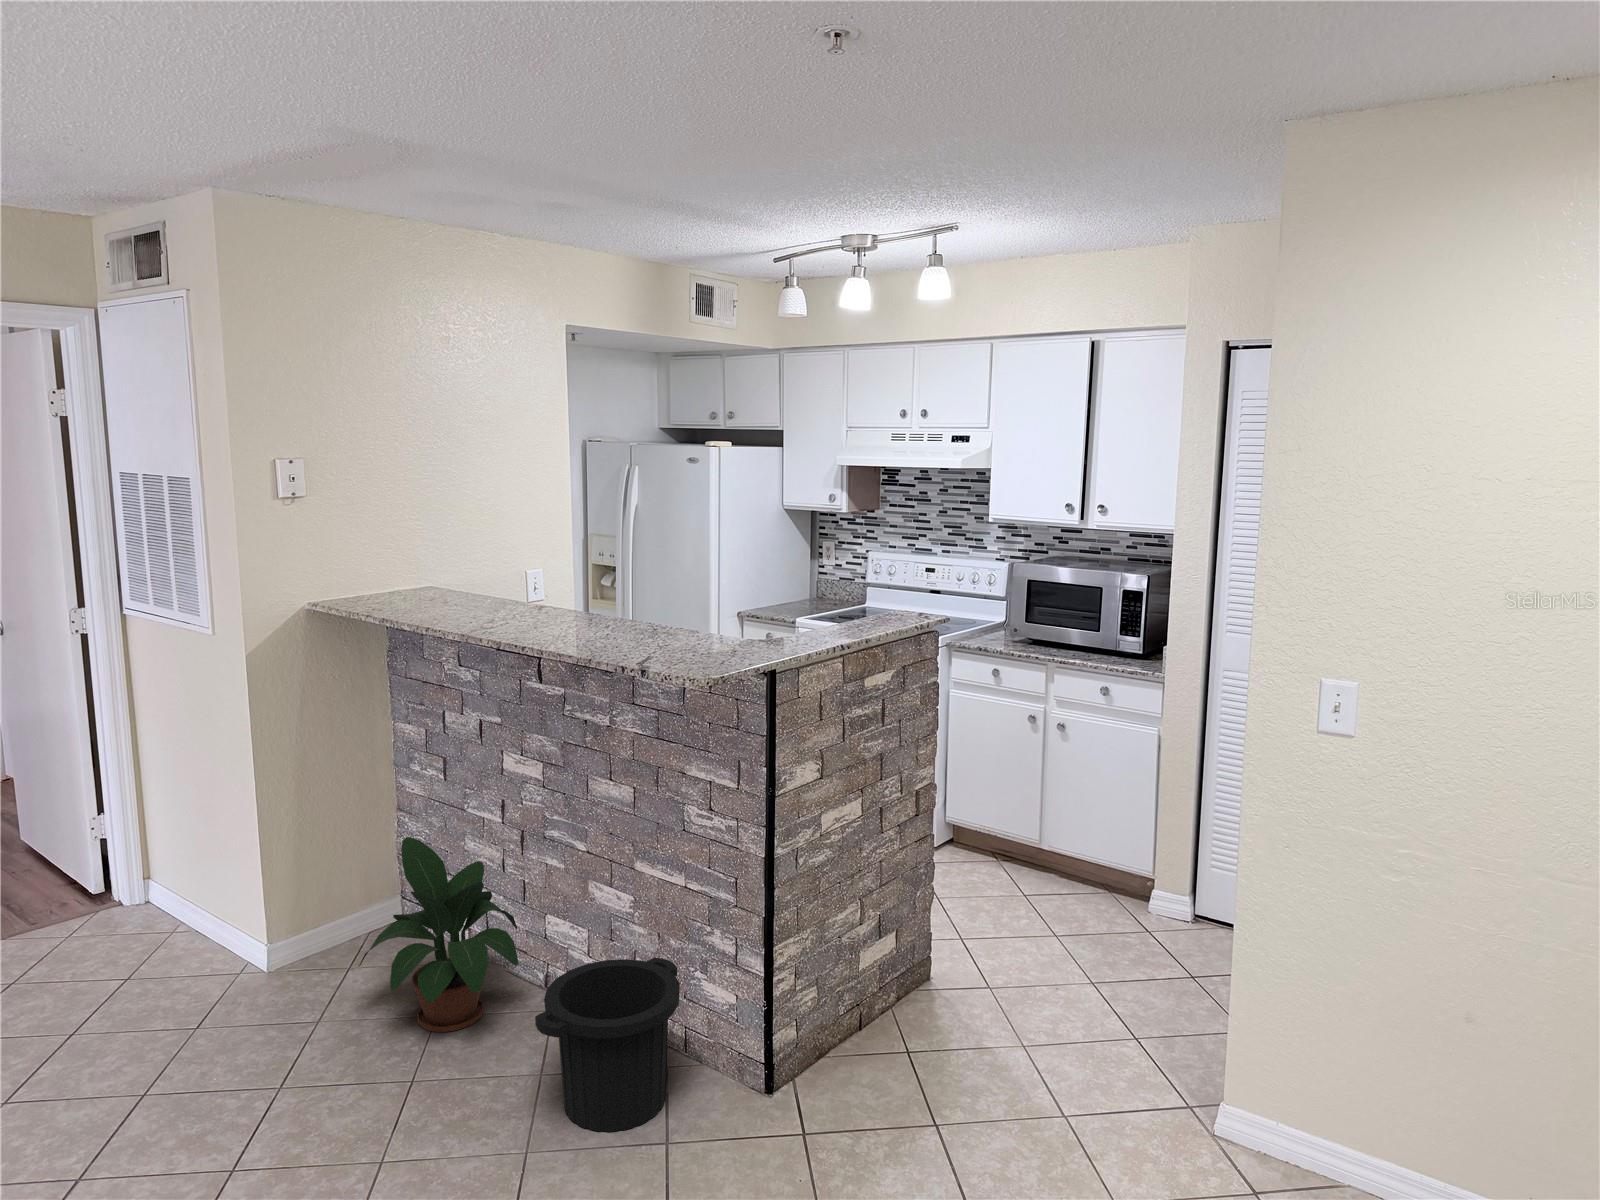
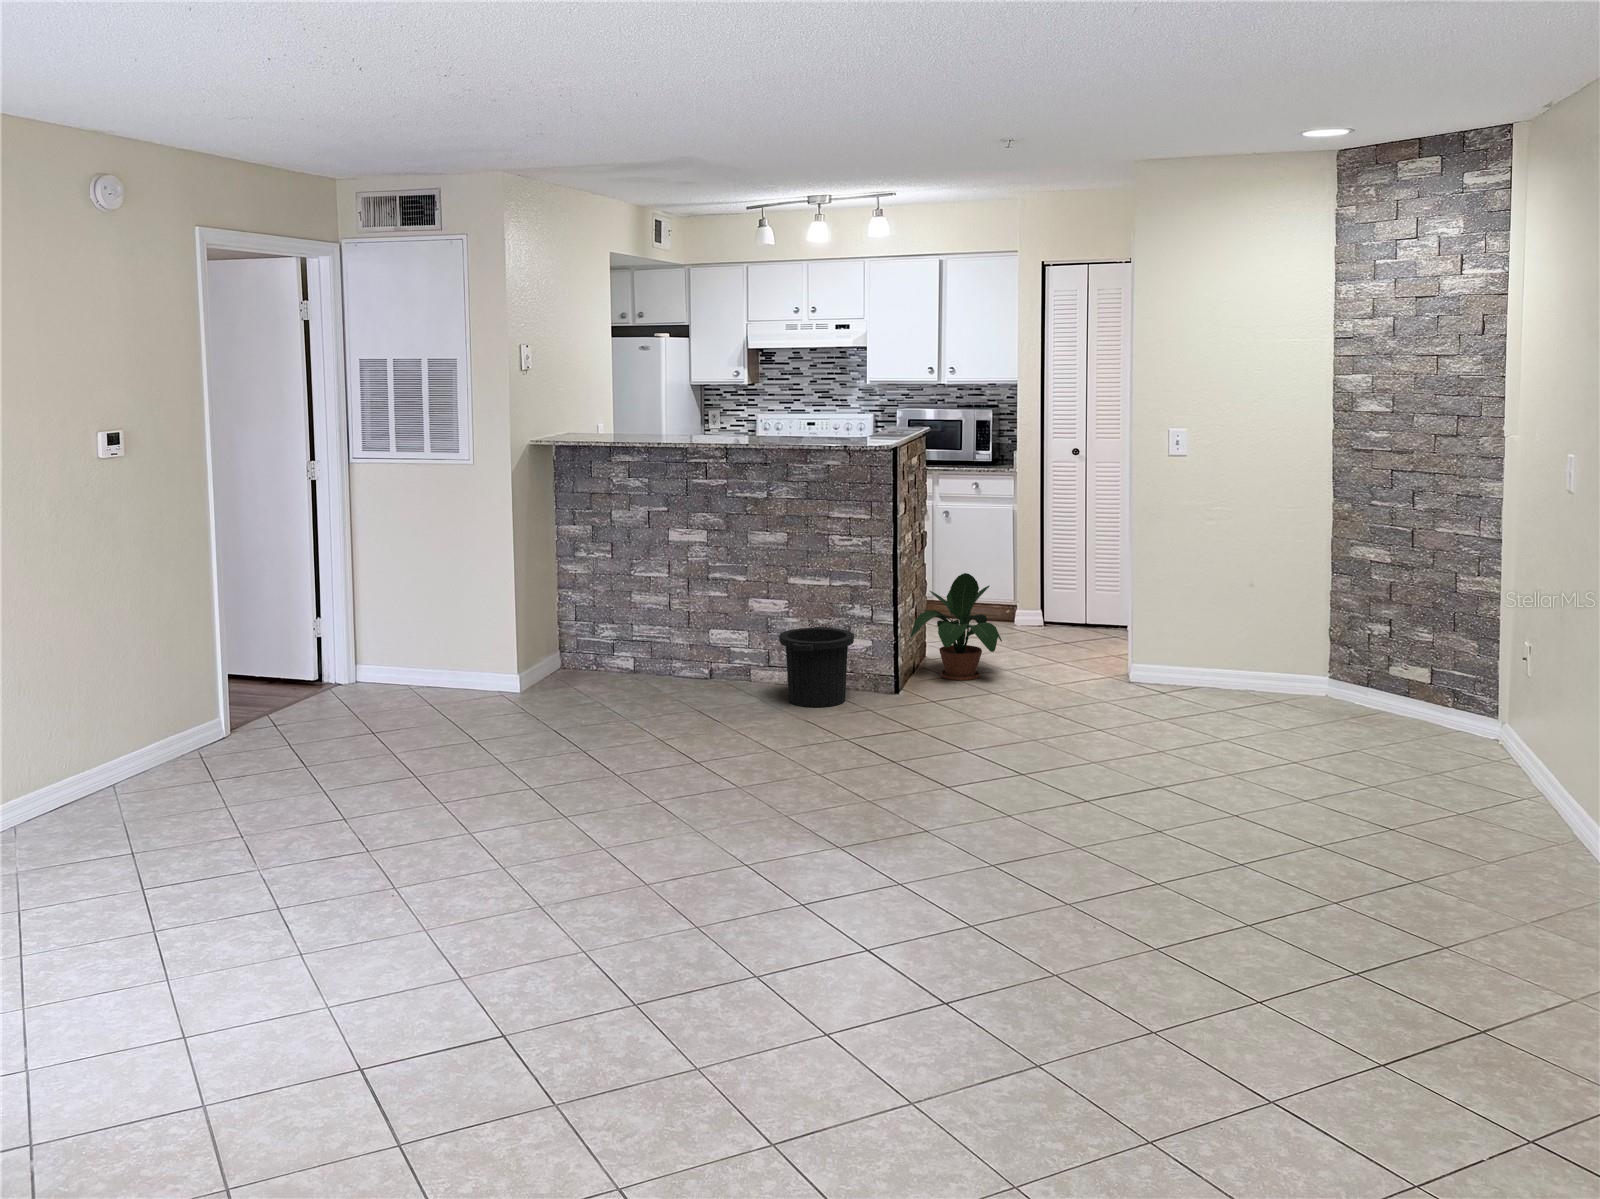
potted plant: present [359,837,518,1032] -> present [911,573,1002,680]

